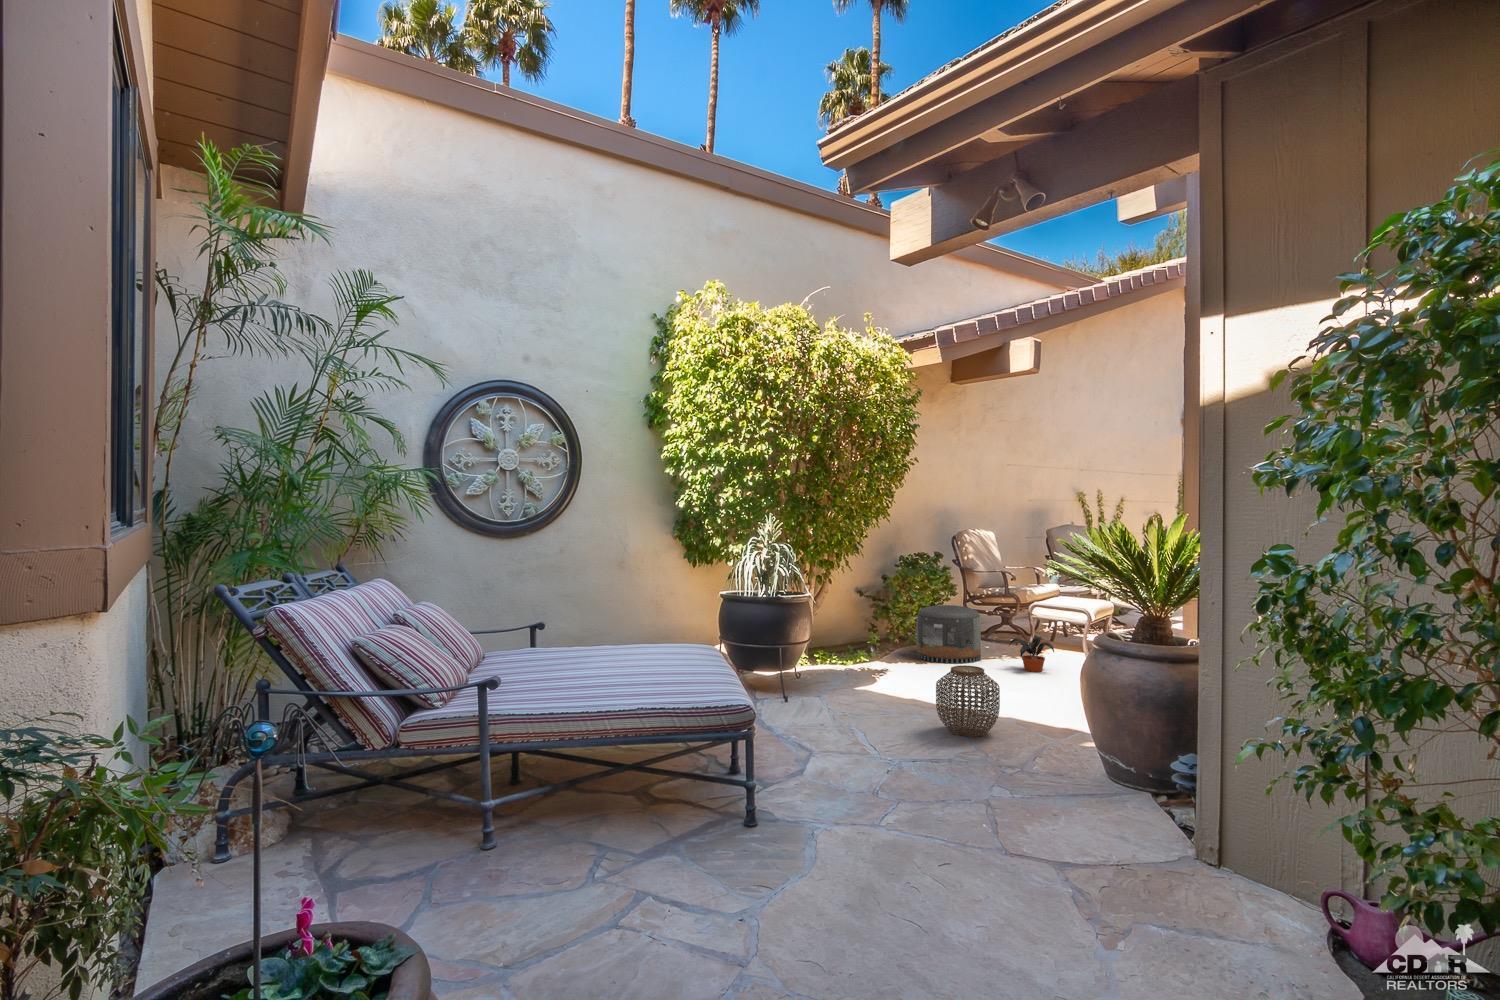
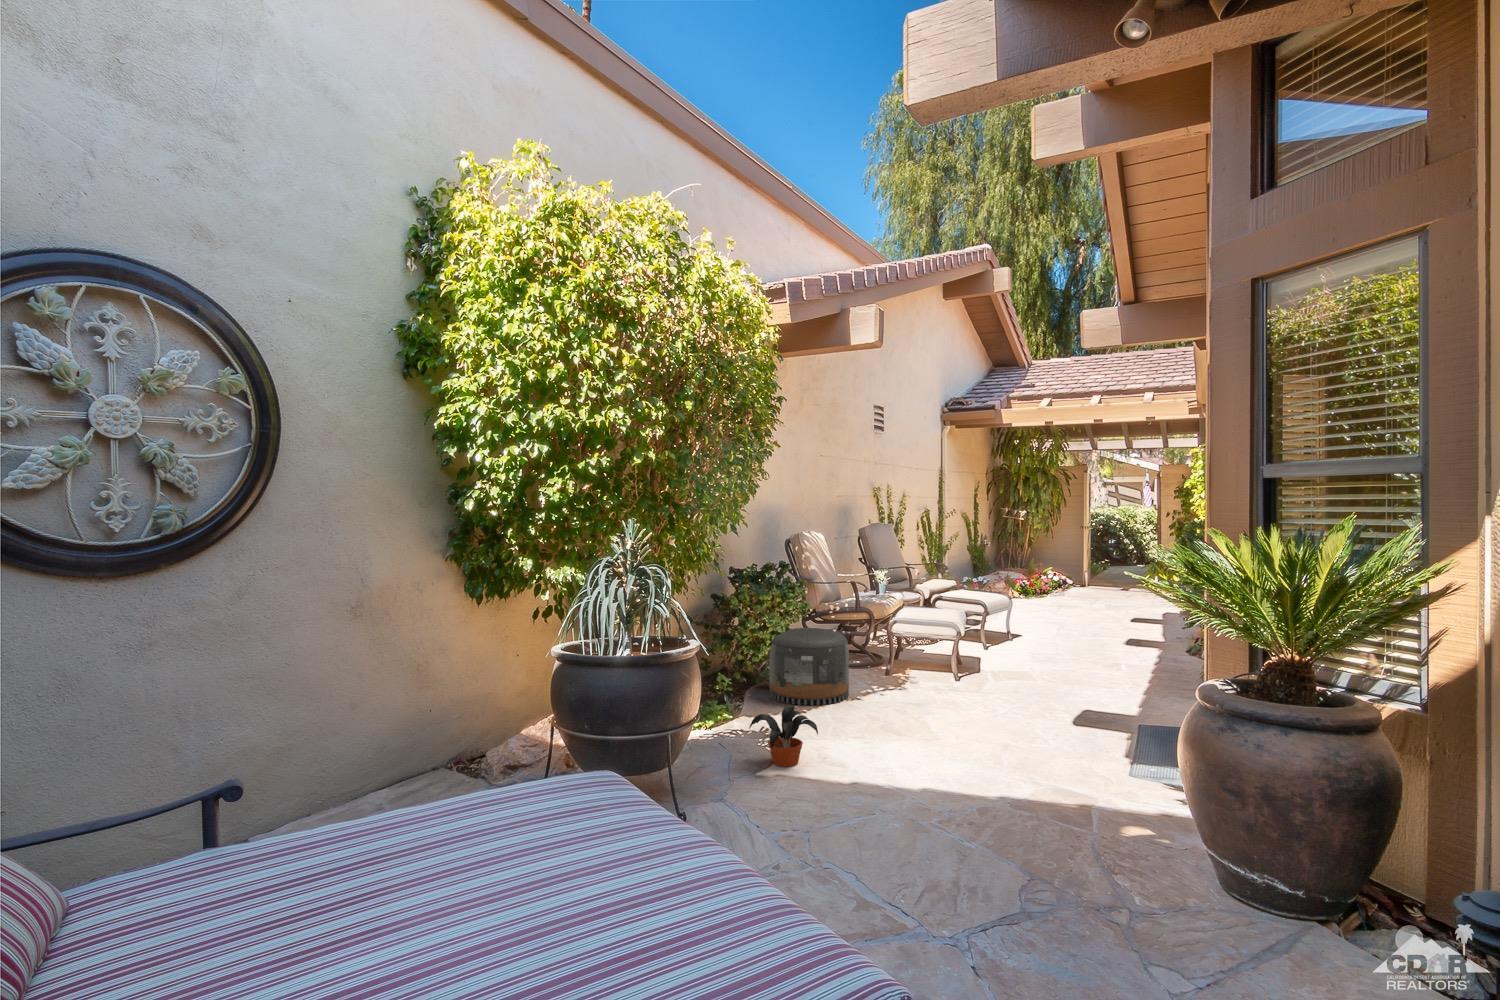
potted plant: present [1009,636,1054,672] -> present [749,705,818,767]
woven basket: present [936,665,1000,737] -> none [947,745,1044,859]

